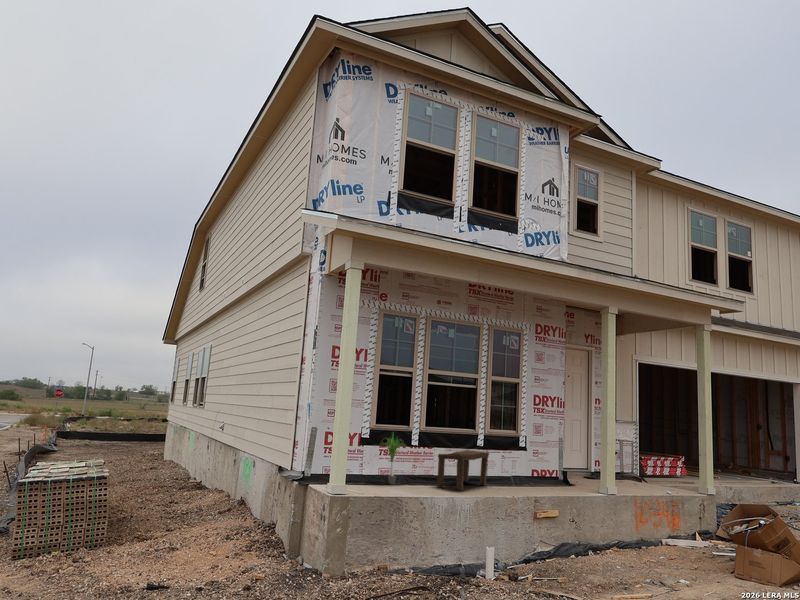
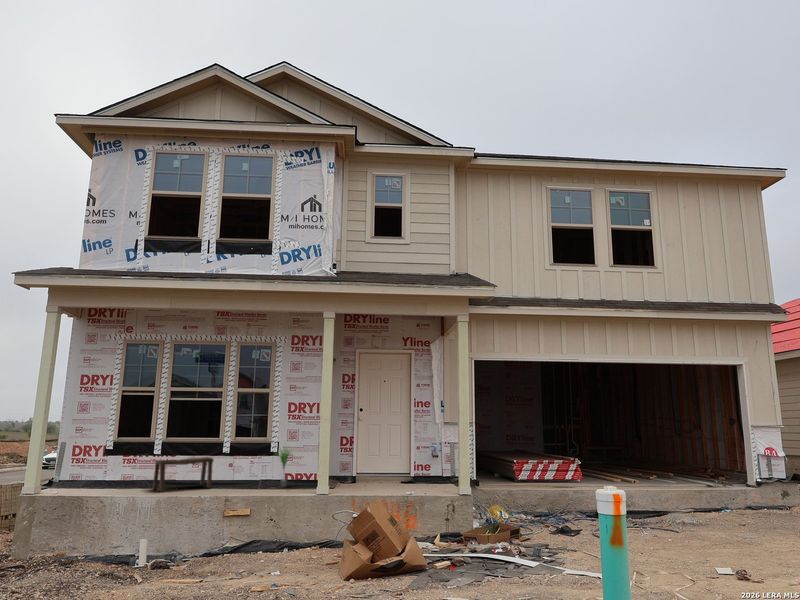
potted plant: present [386,437,400,484] -> present [279,449,290,487]

